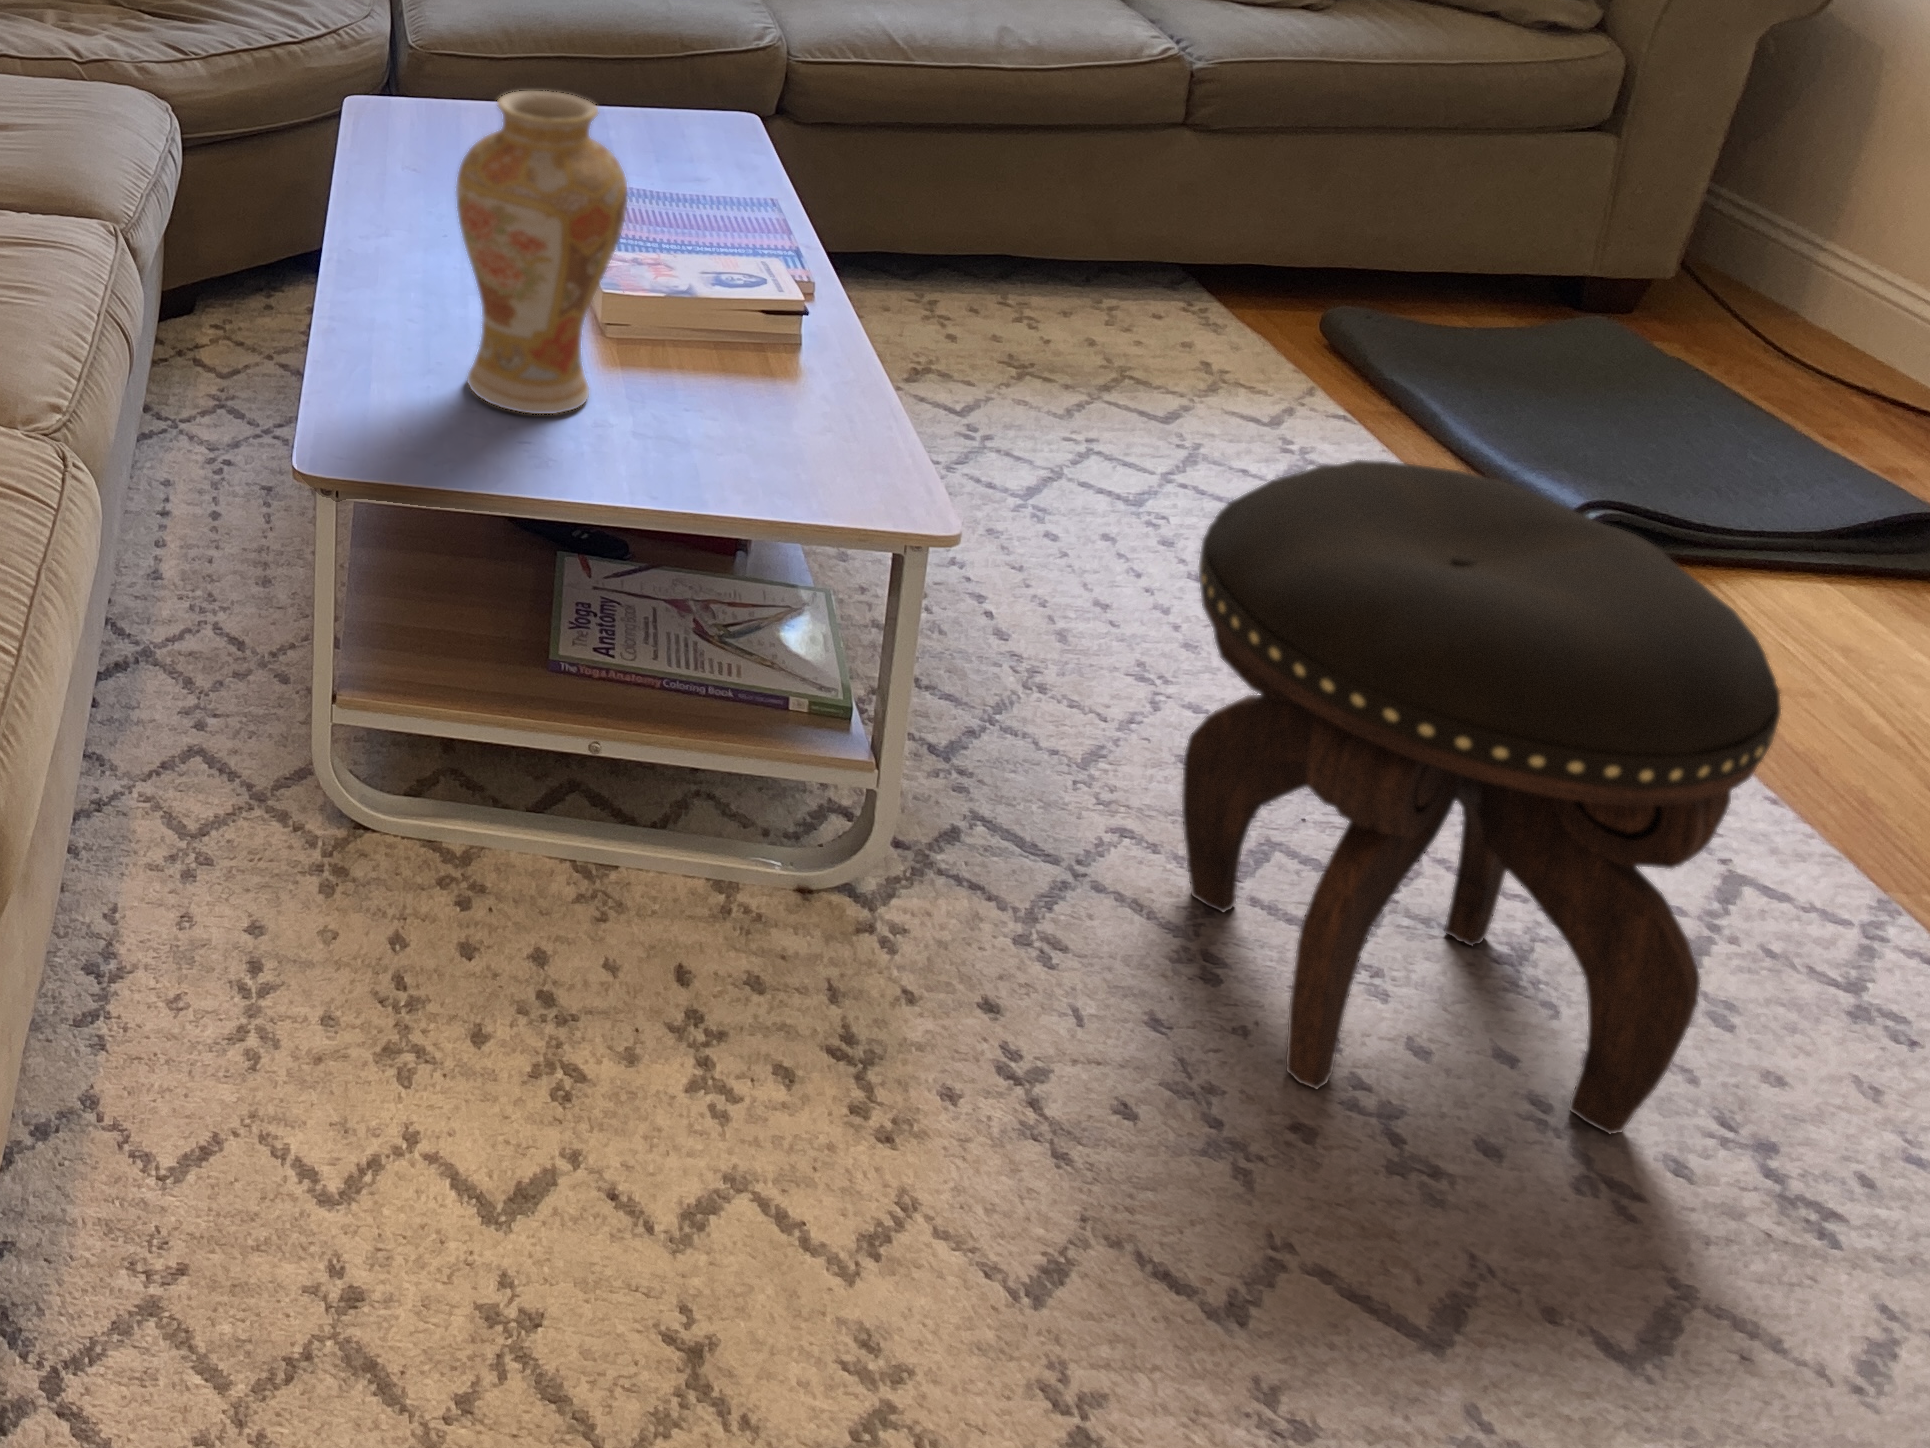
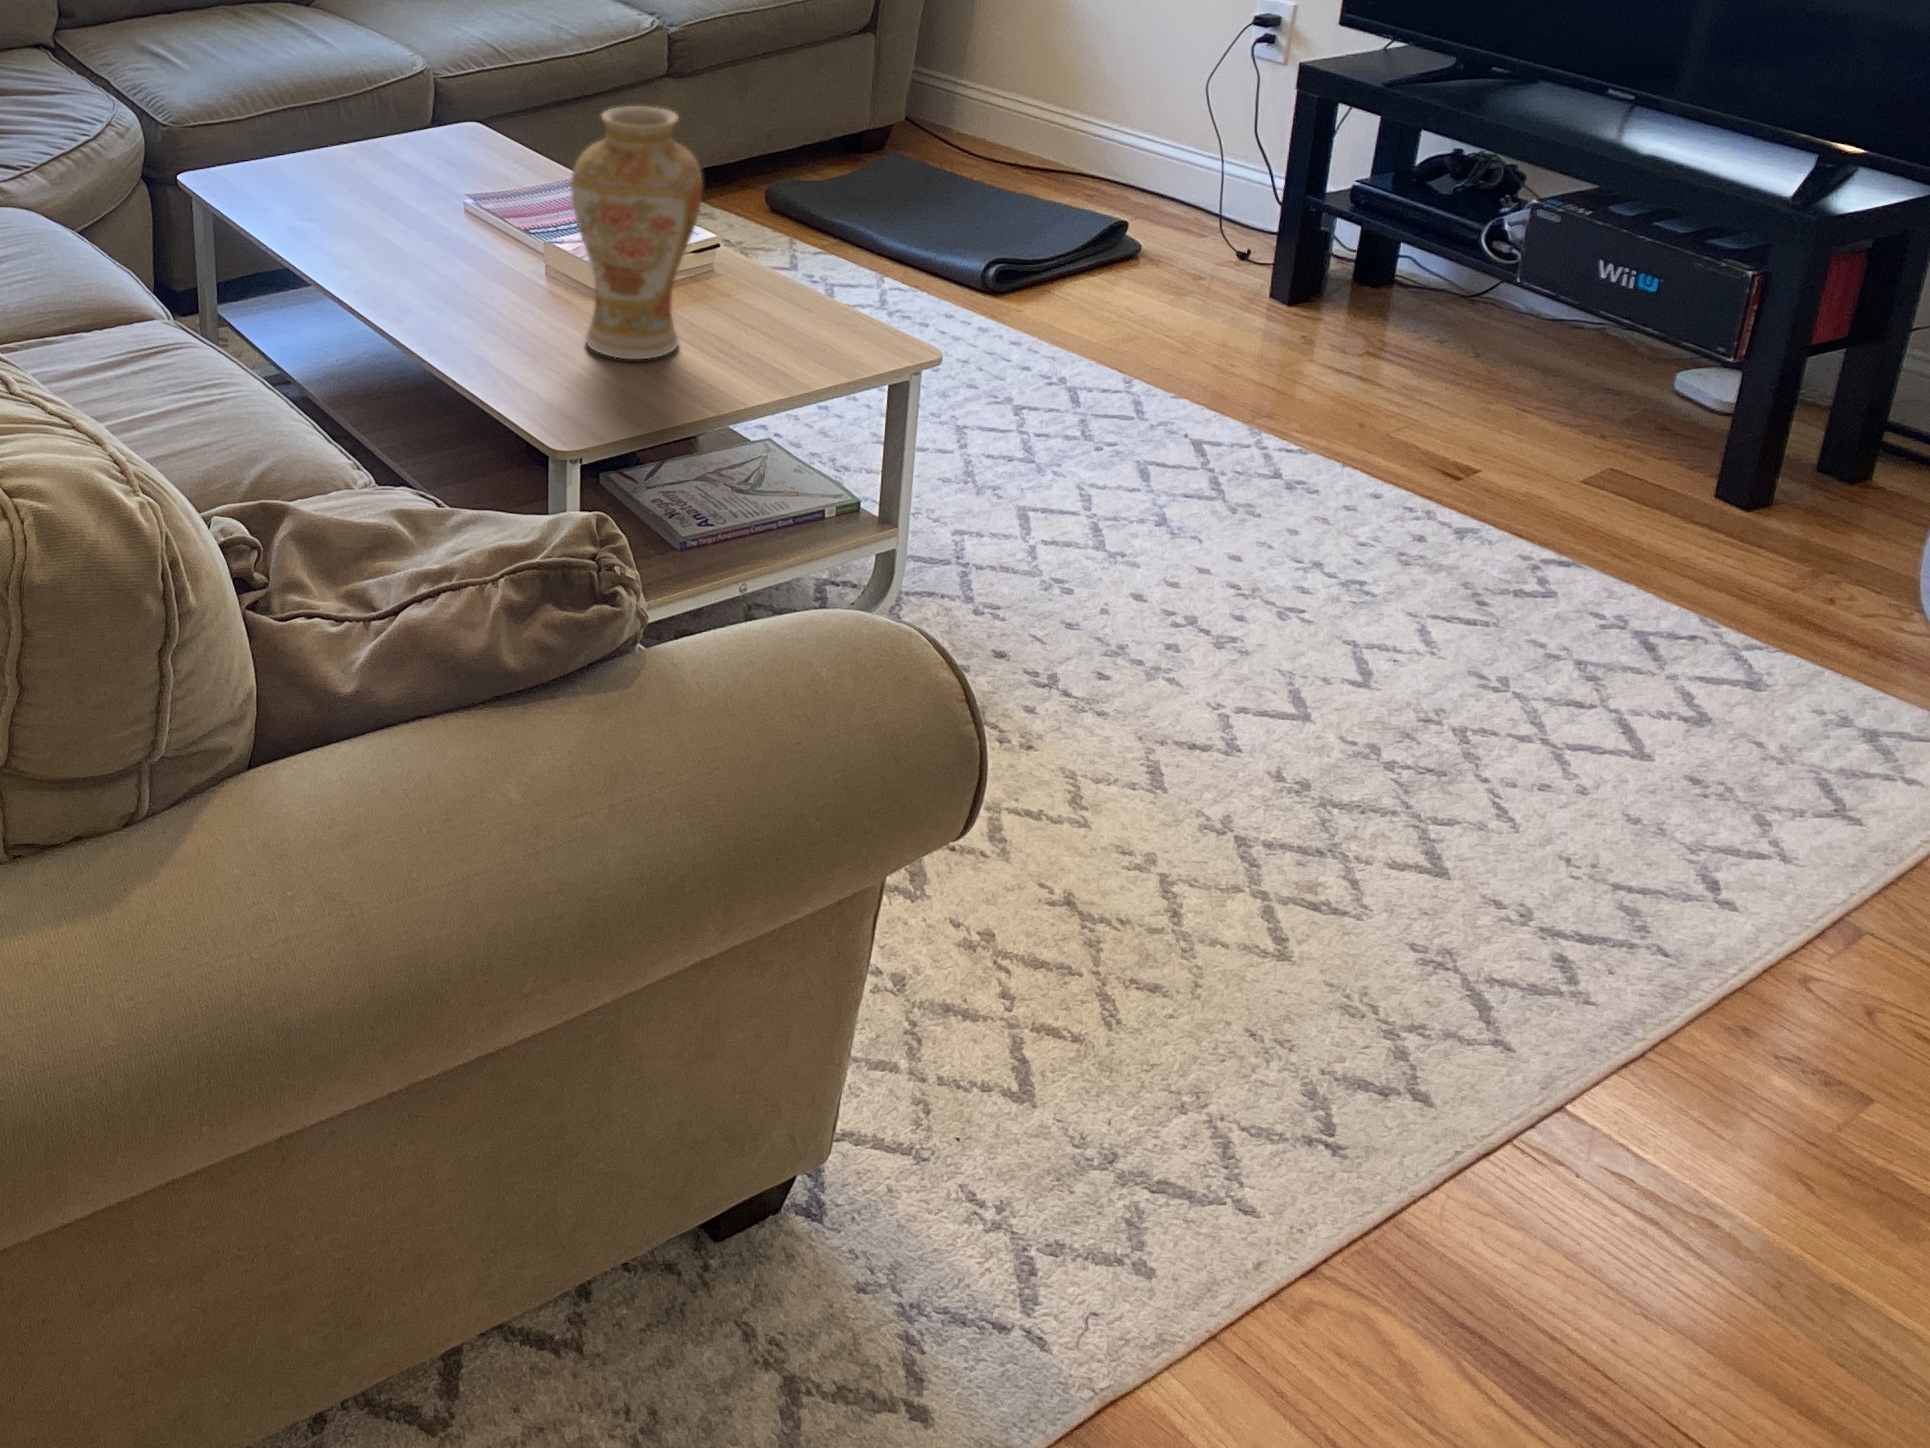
footstool: present [1182,460,1781,1134] -> none [1006,229,1326,618]

